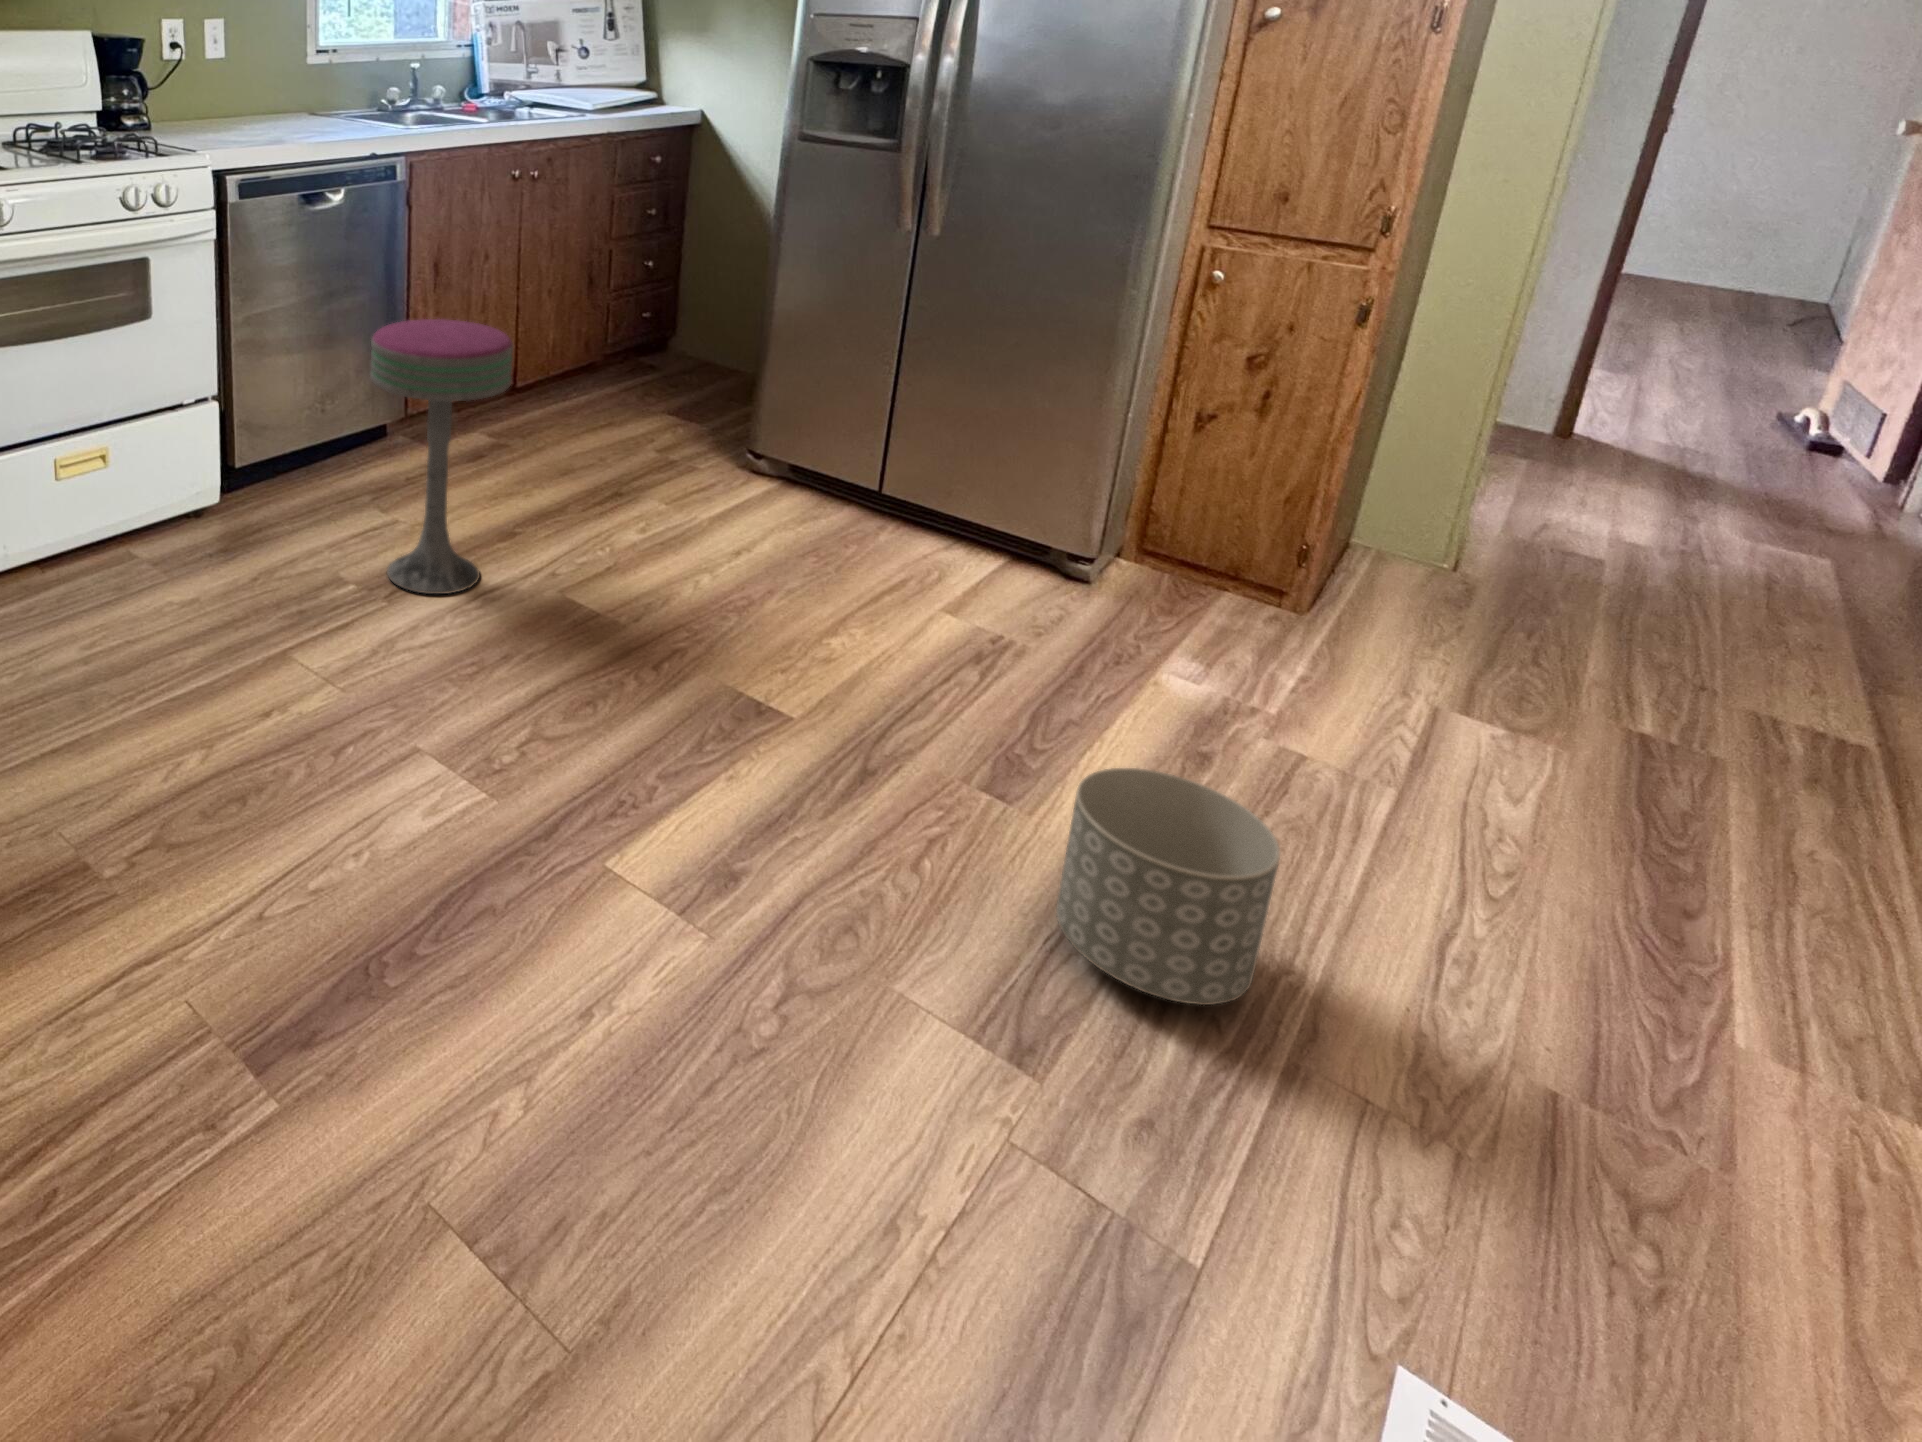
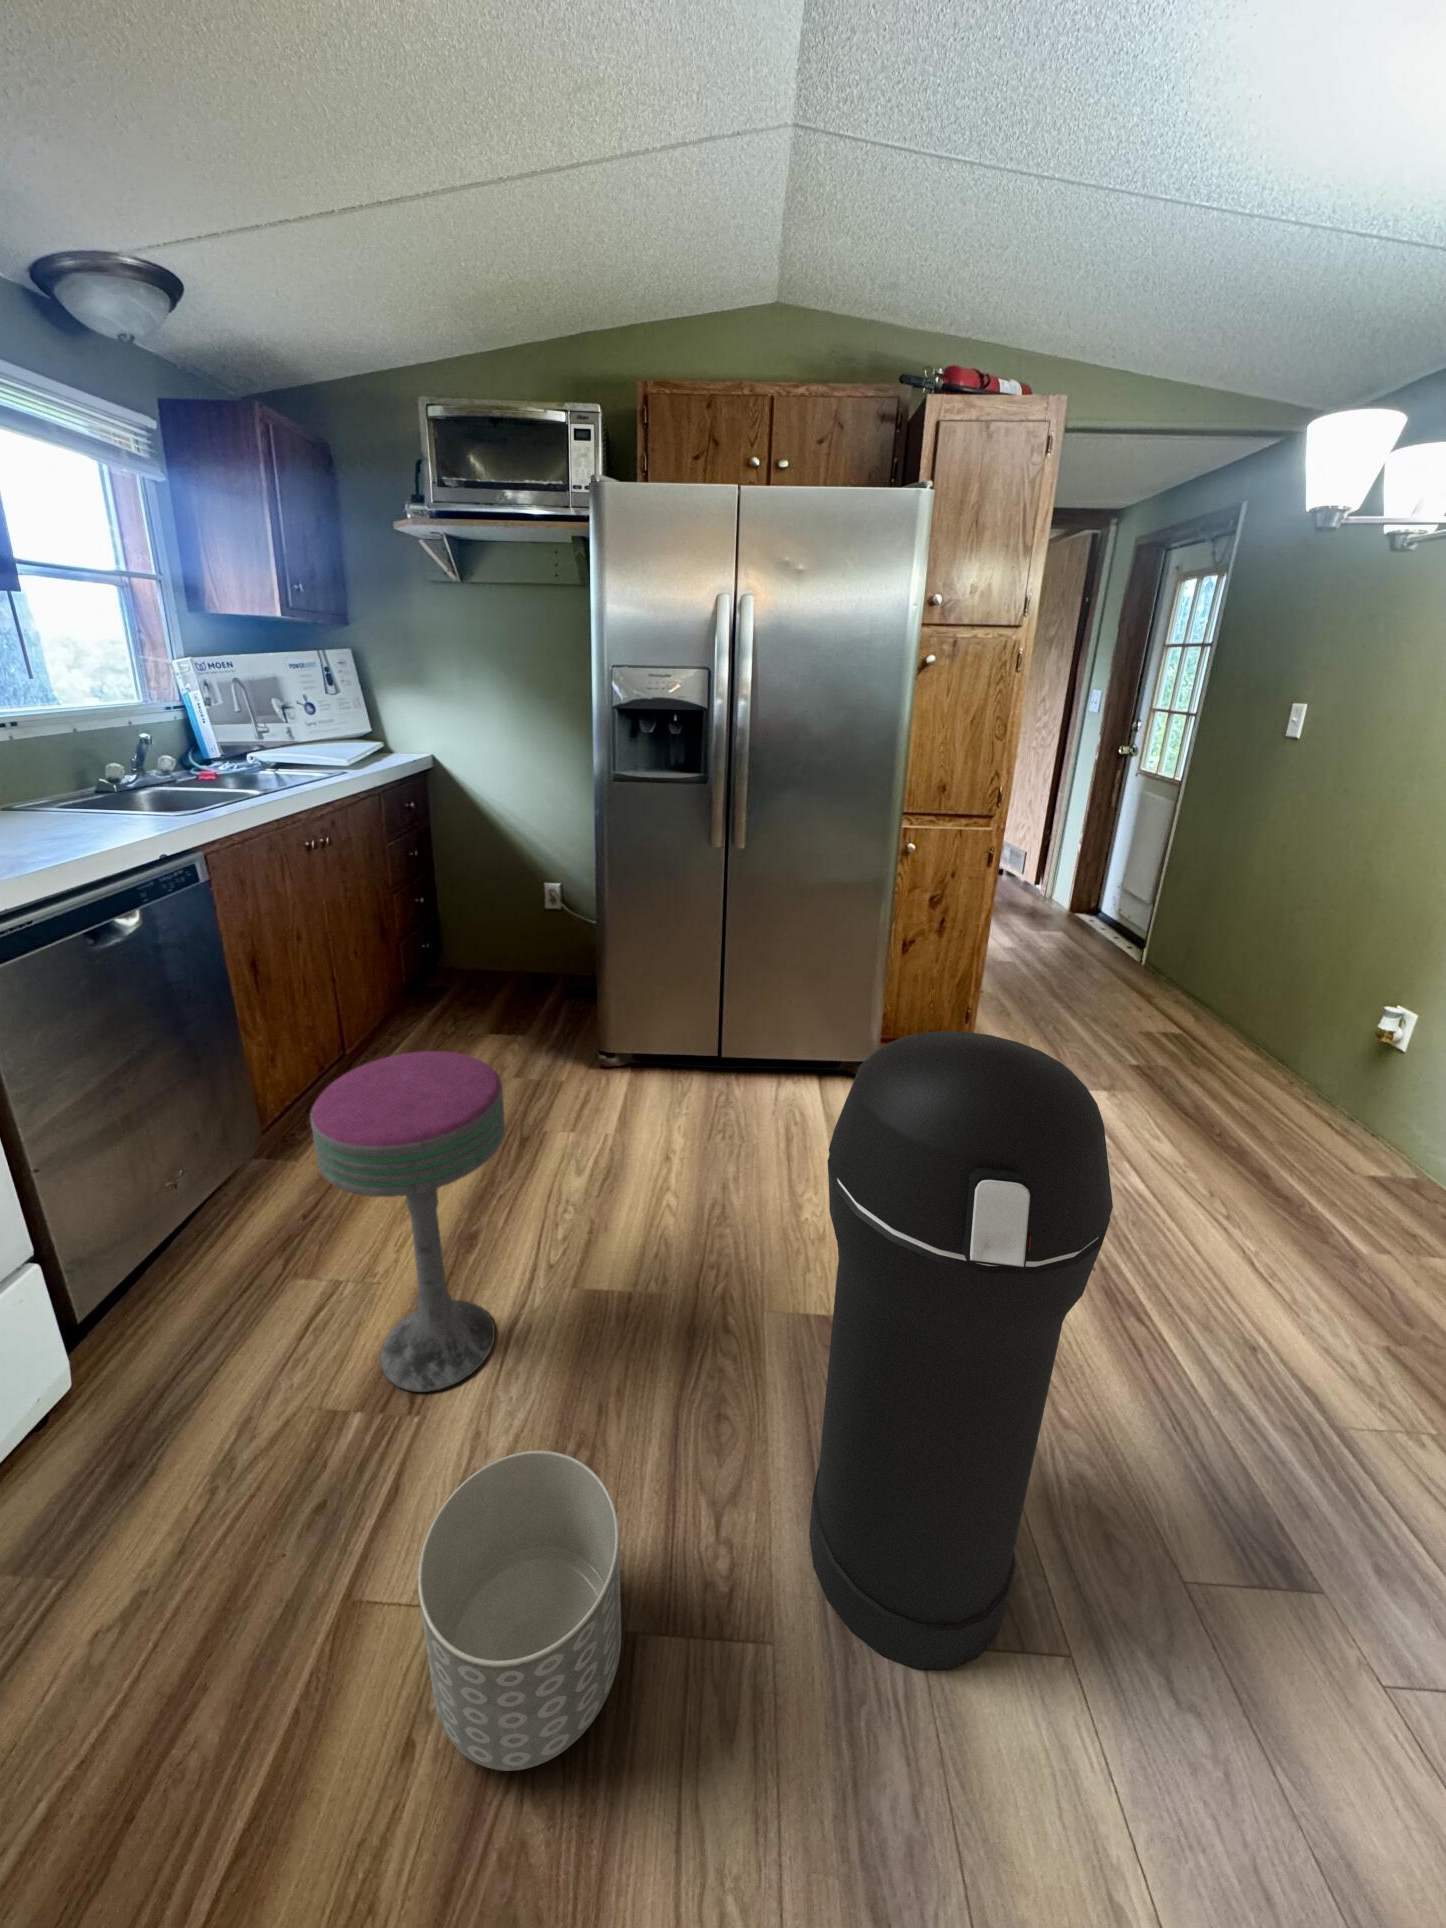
trash can: none [560,291,791,856] -> present [809,1031,1113,1669]
planter: present [1056,768,1280,1005] -> present [418,1451,621,1771]

